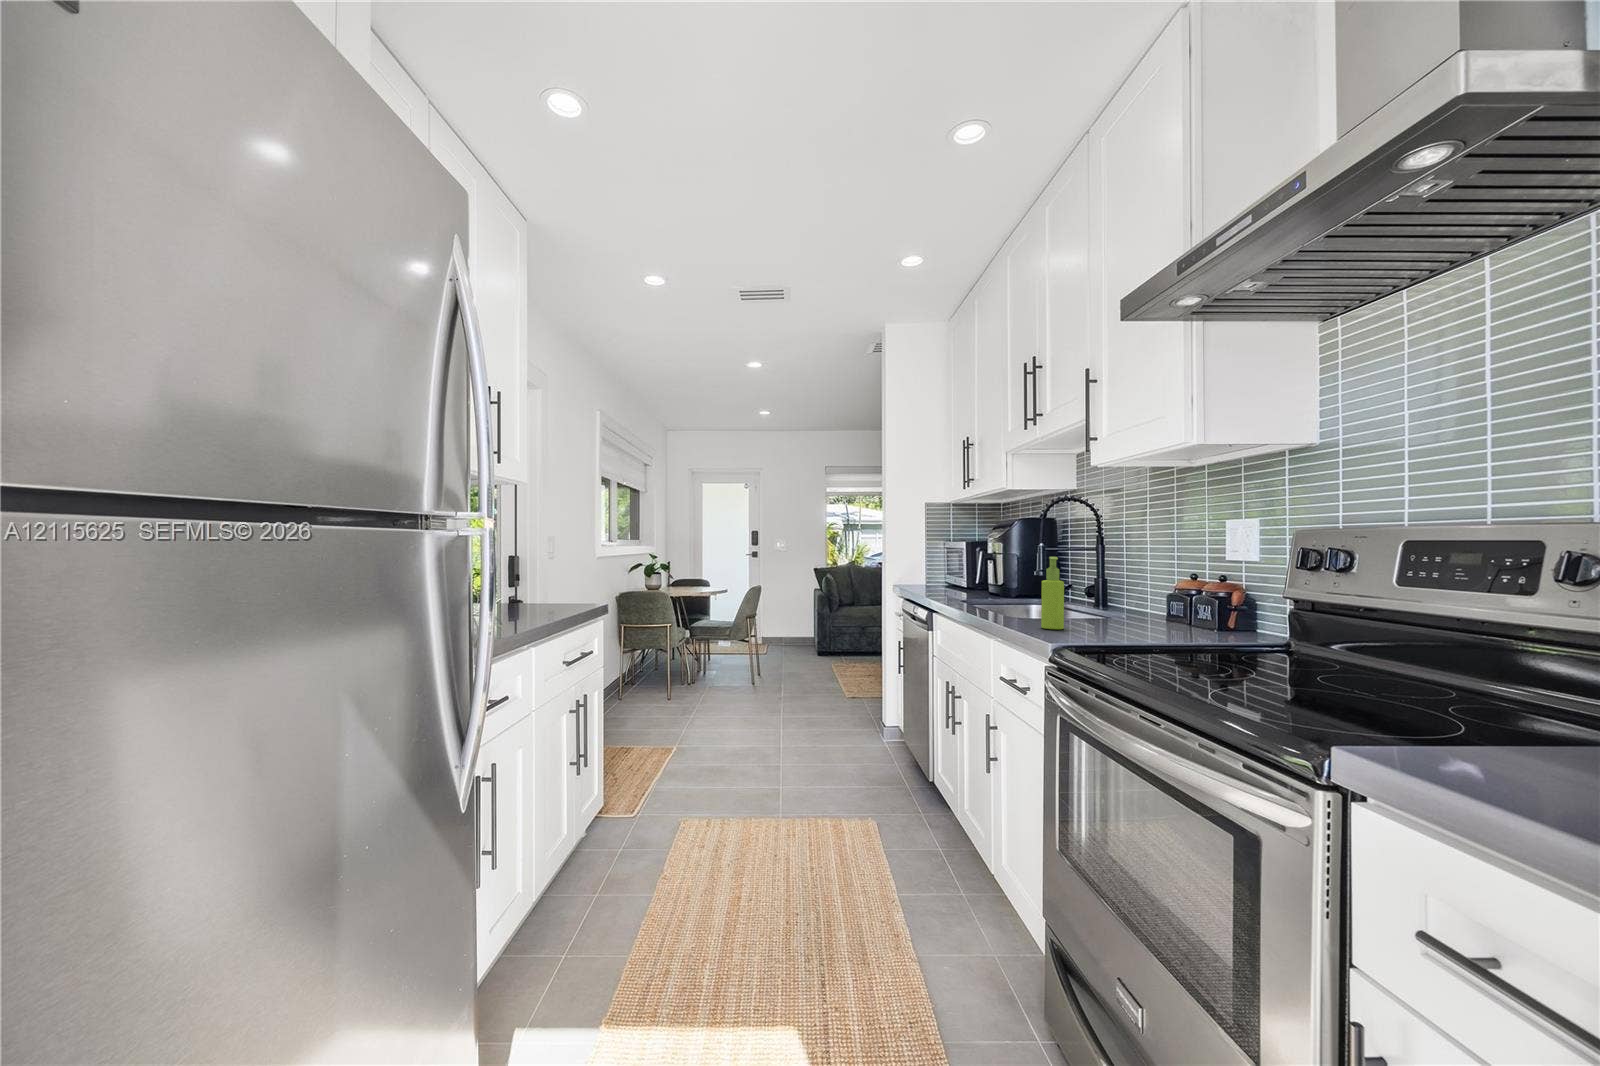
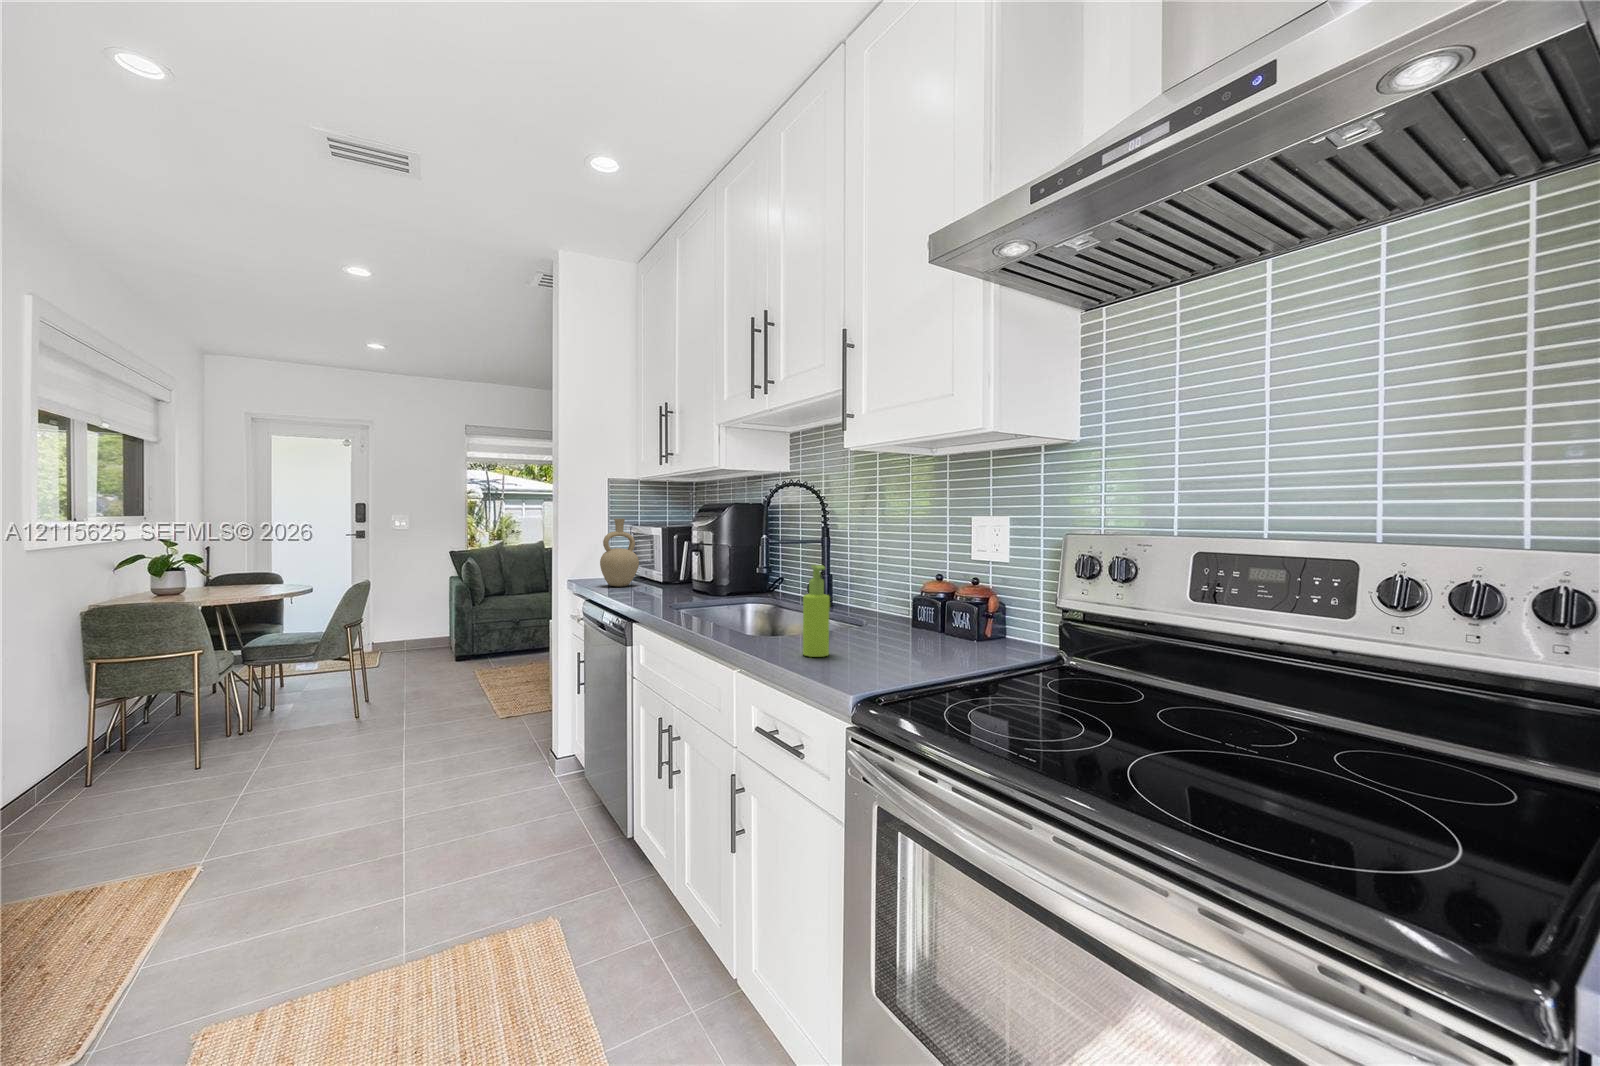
vase: none [917,534,949,590] -> present [600,519,639,586]

